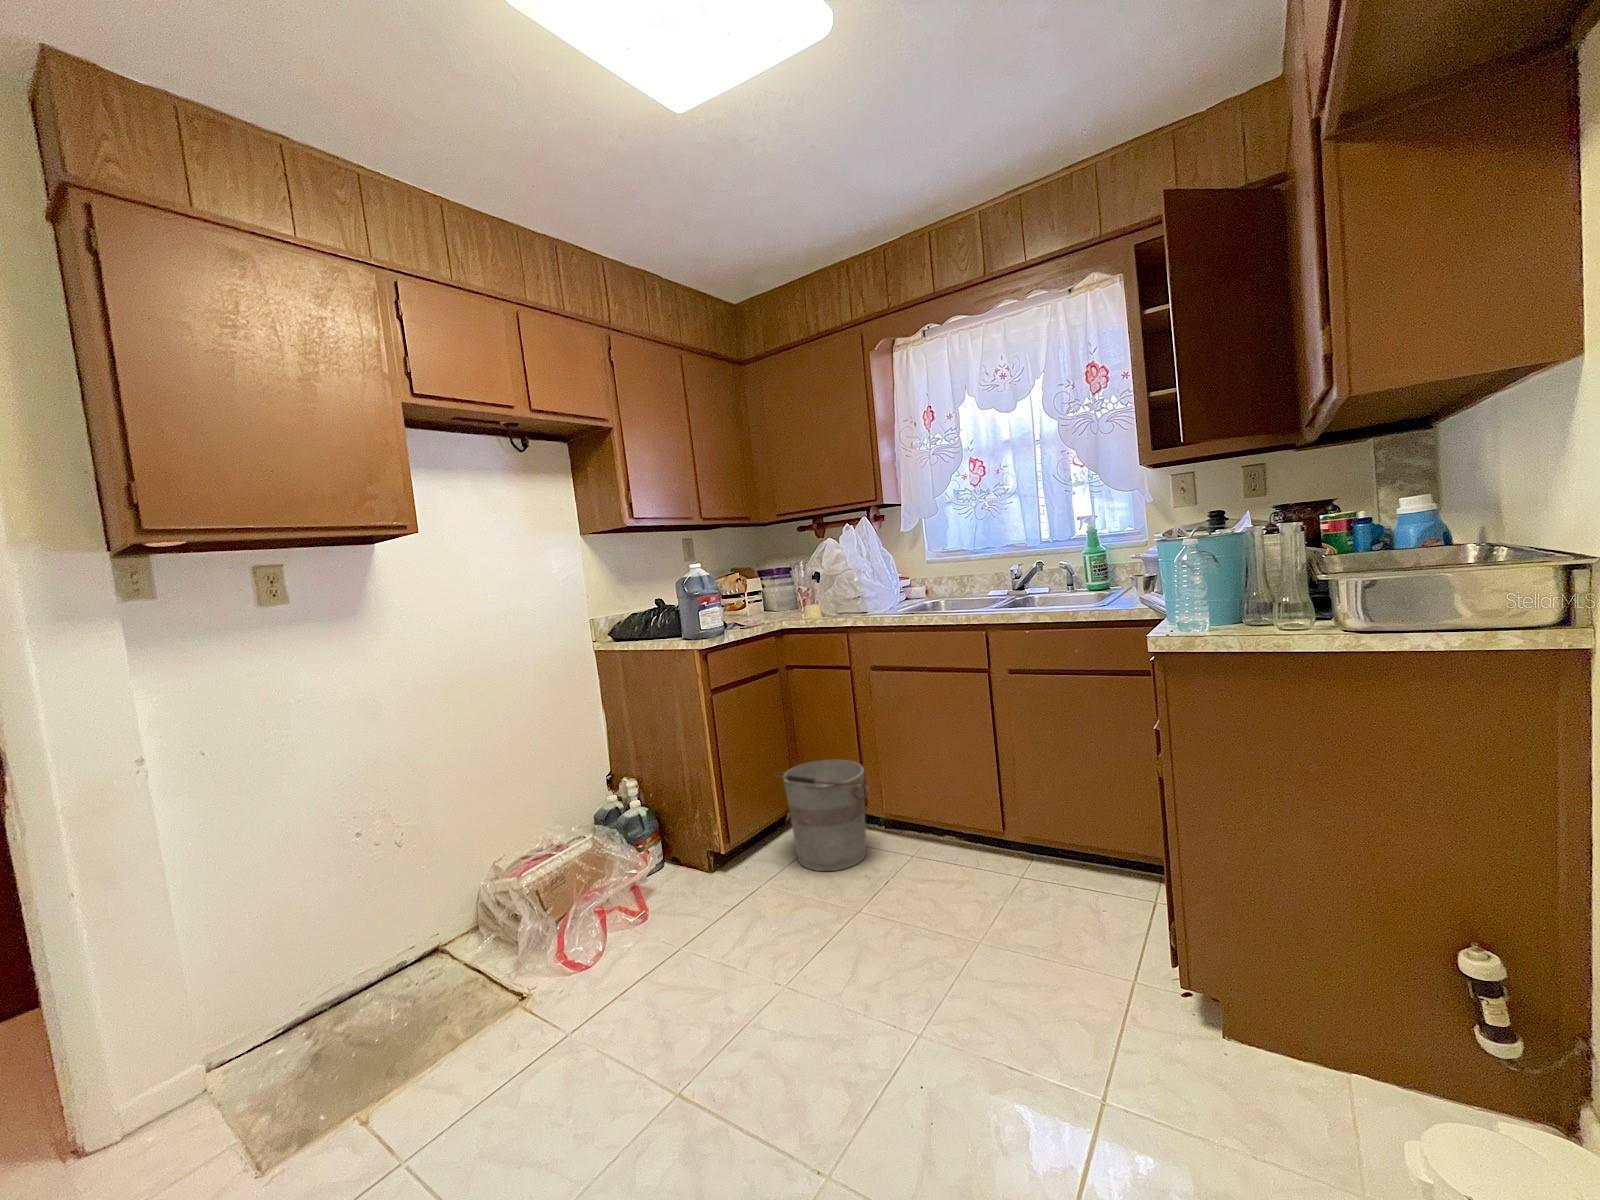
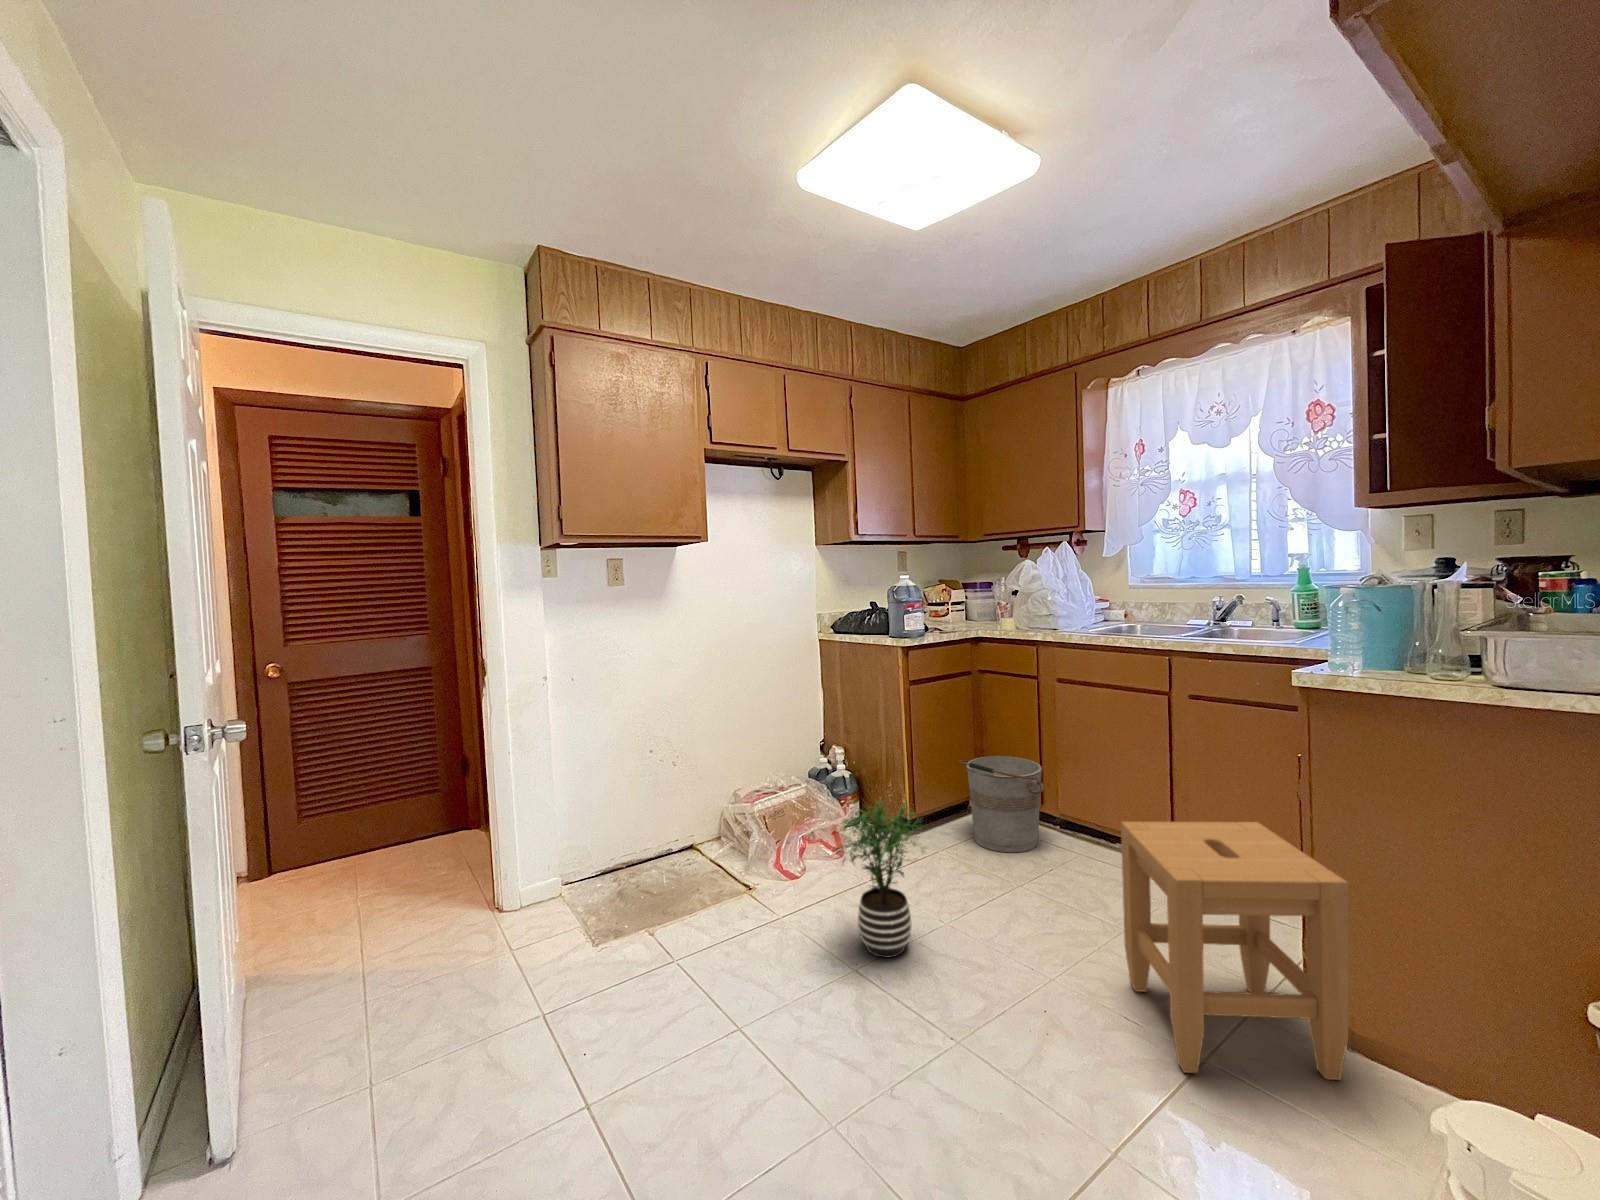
stool: none [982,803,1246,1129] -> present [1121,822,1348,1080]
potted plant: none [634,849,768,1062] -> present [835,801,924,958]

